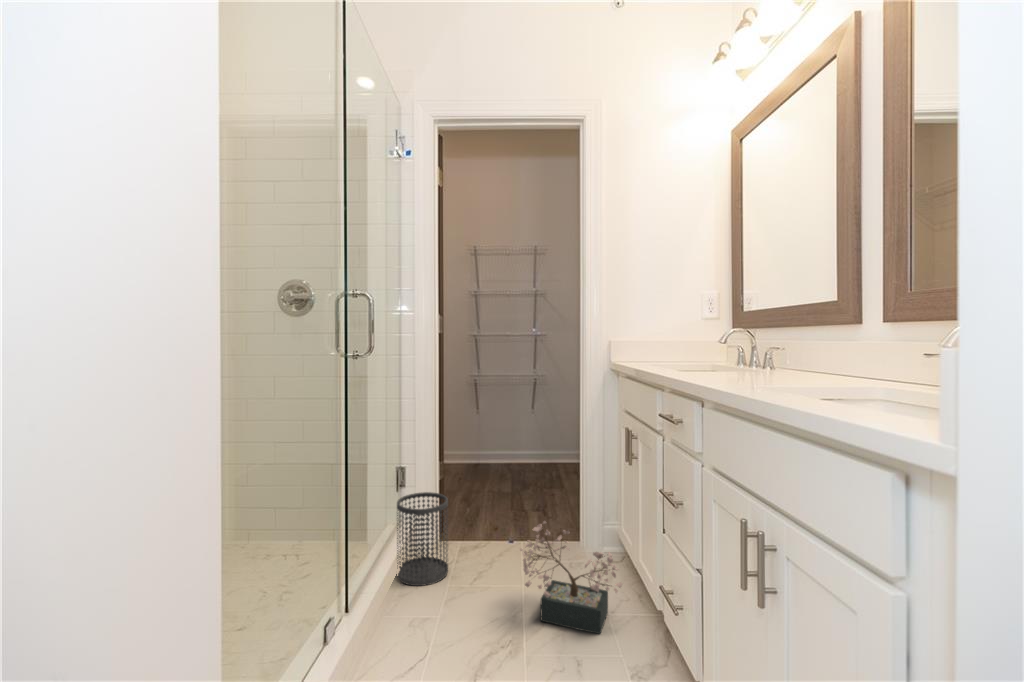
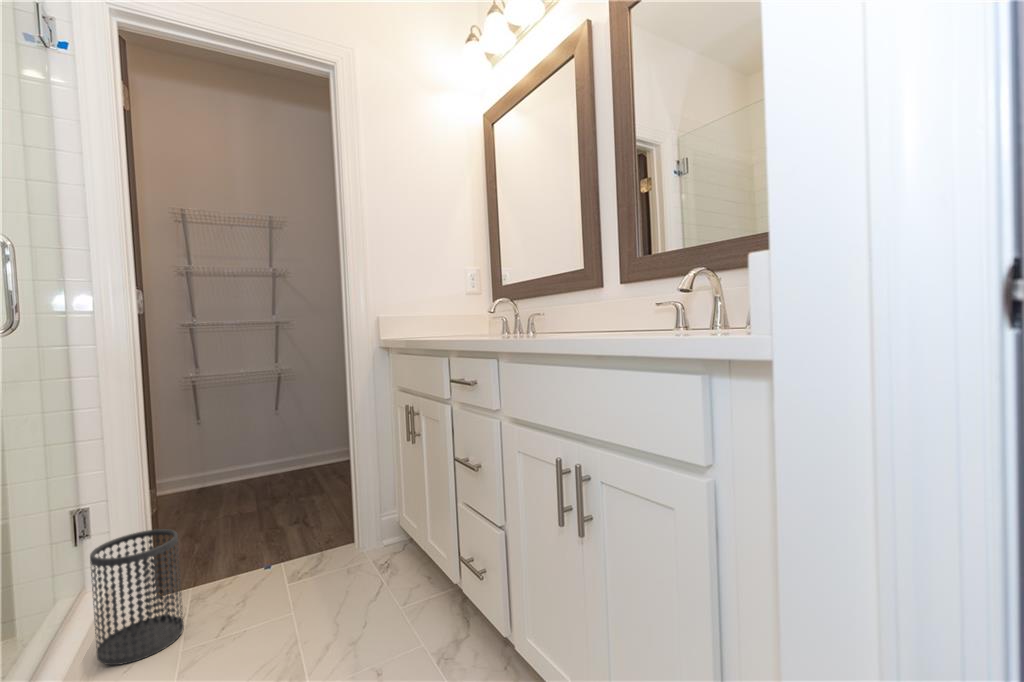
decorative plant: present [520,521,622,634] -> none [297,526,419,641]

